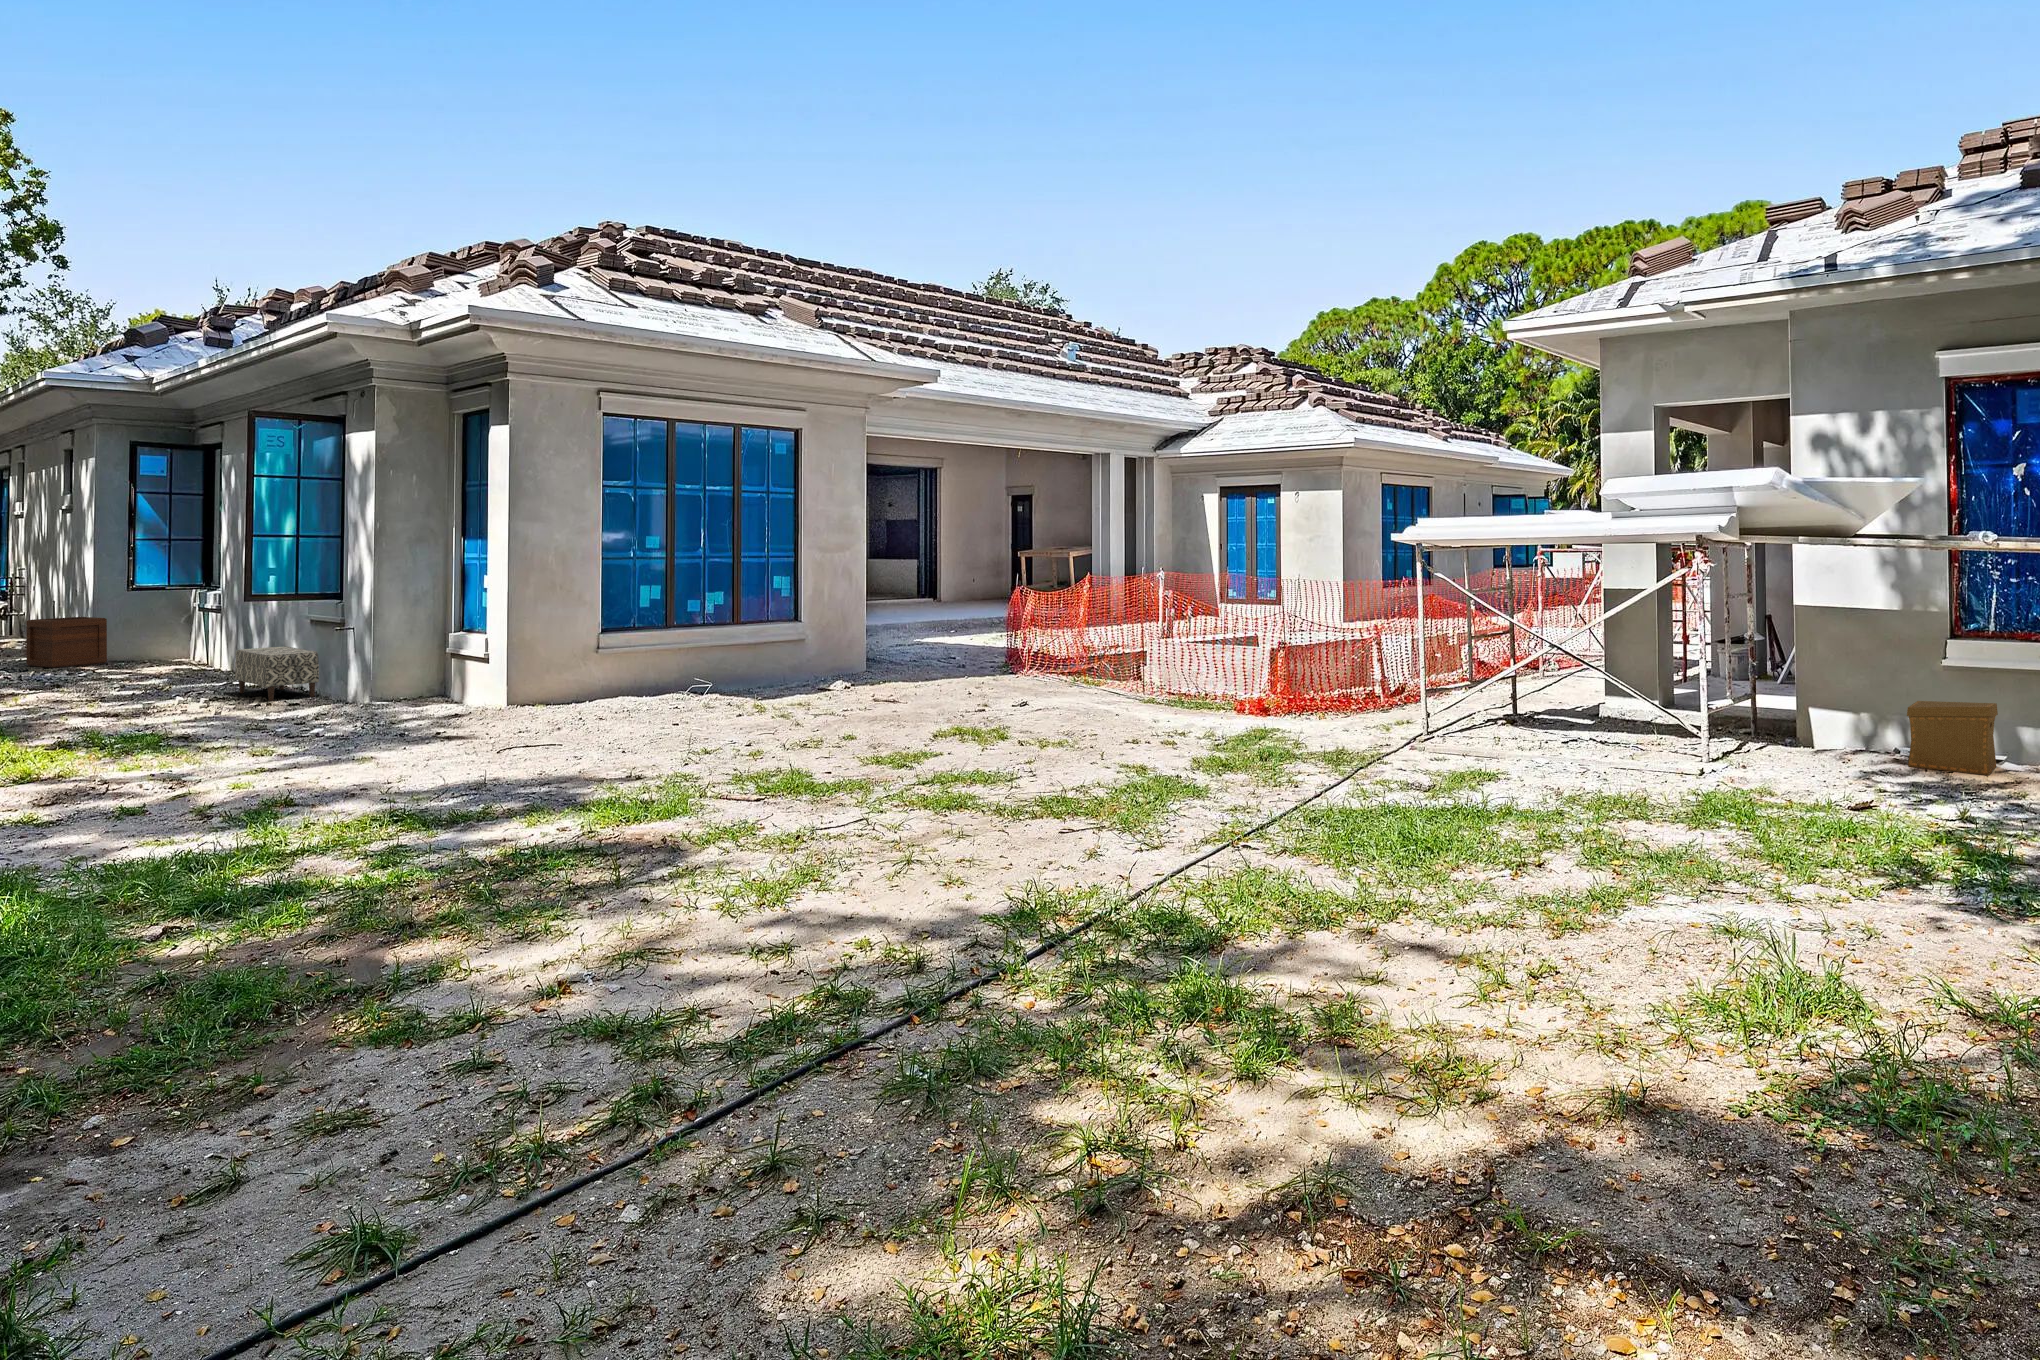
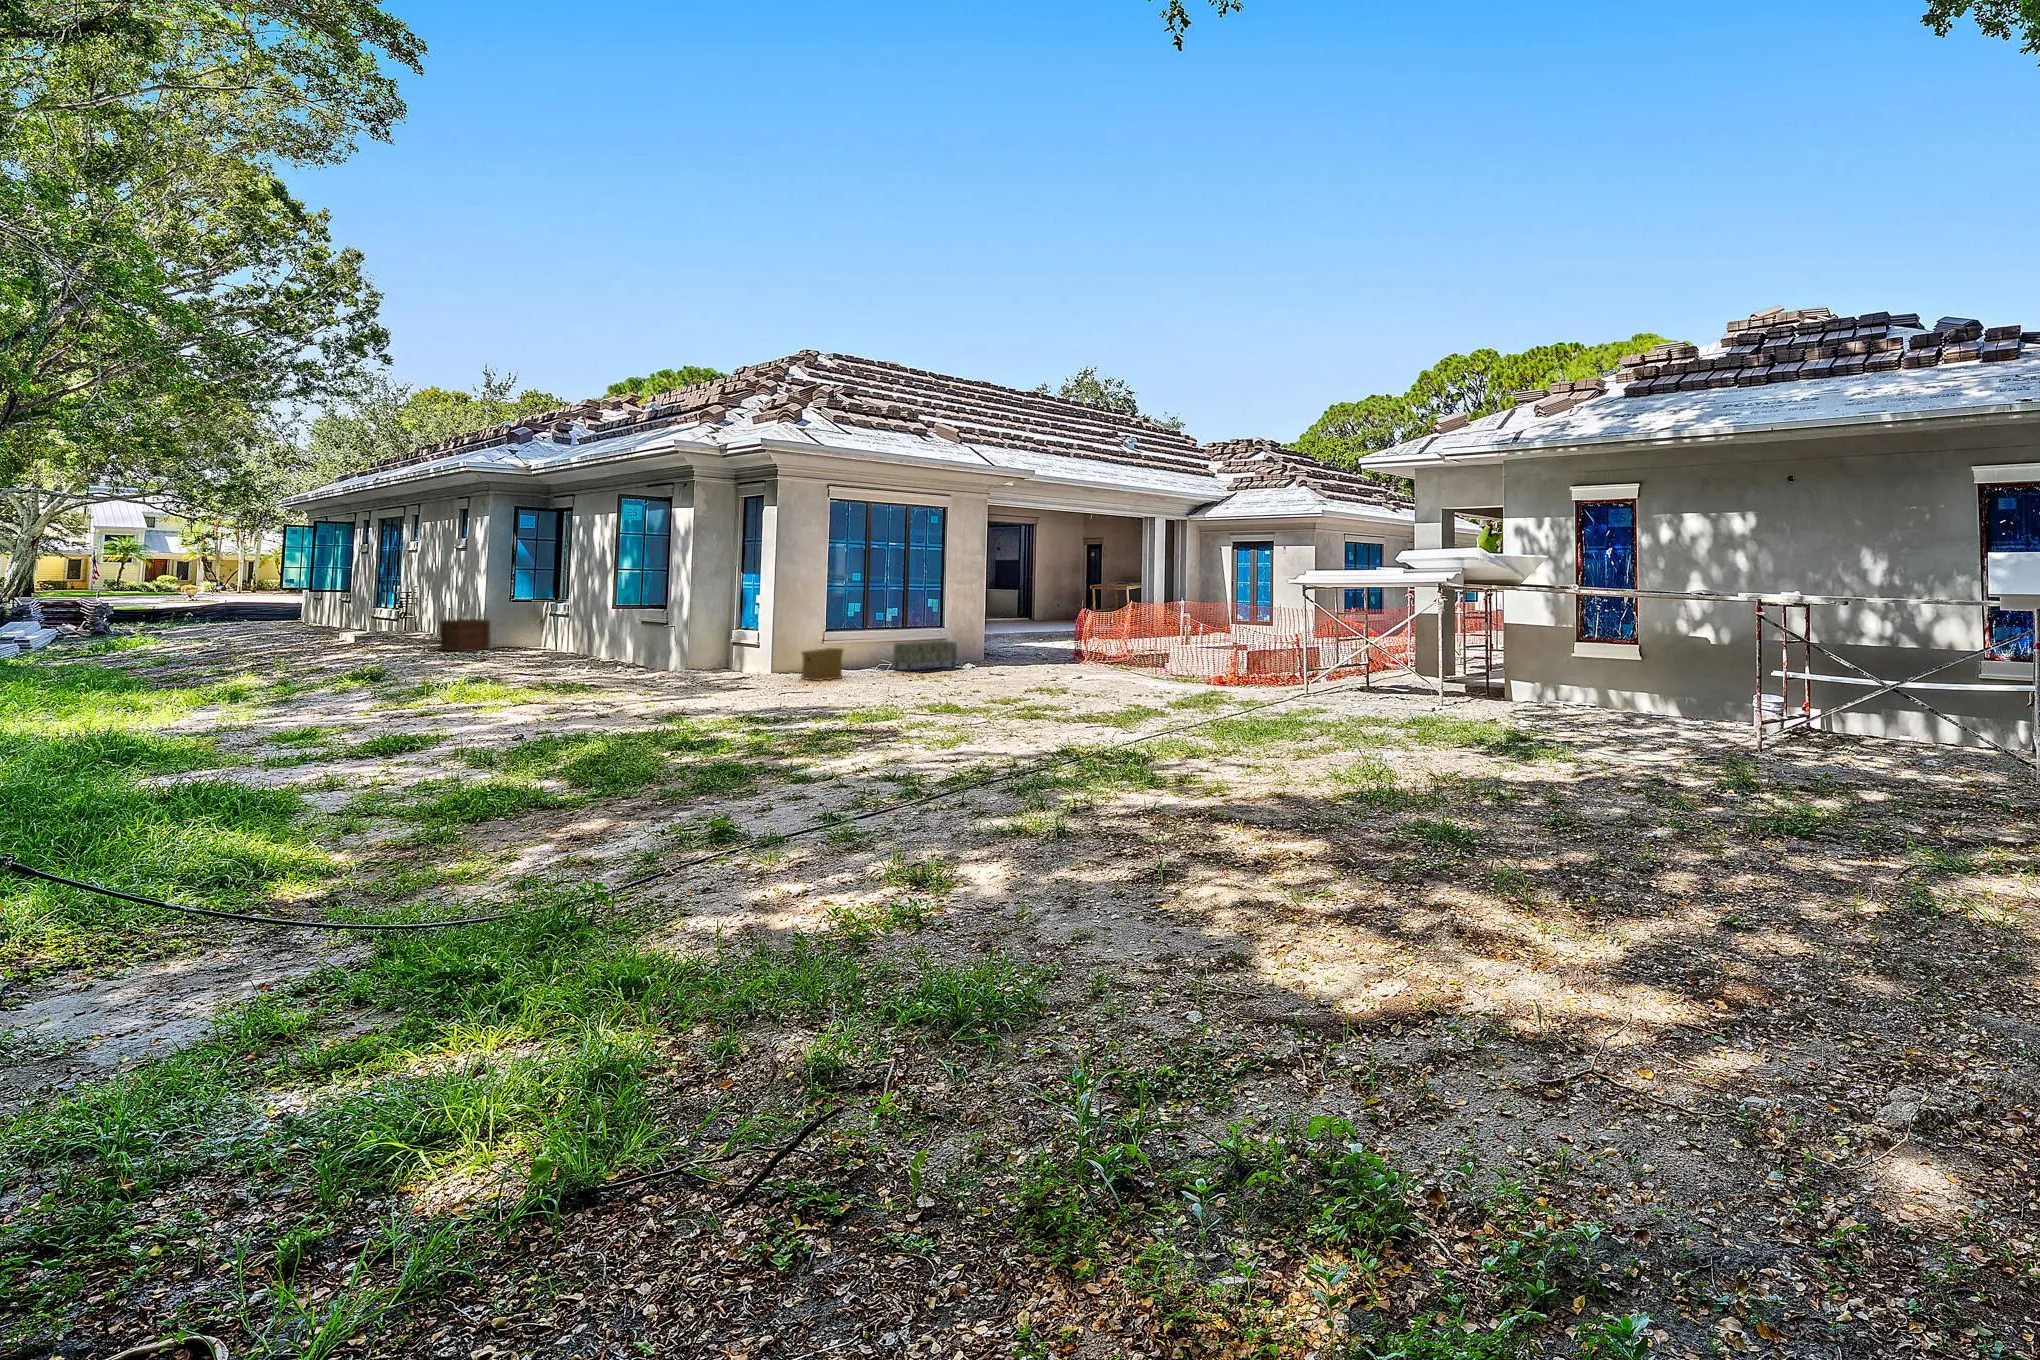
bench: present [235,646,319,701] -> present [893,641,957,672]
cardboard box: present [1907,701,1998,775] -> present [801,648,843,681]

